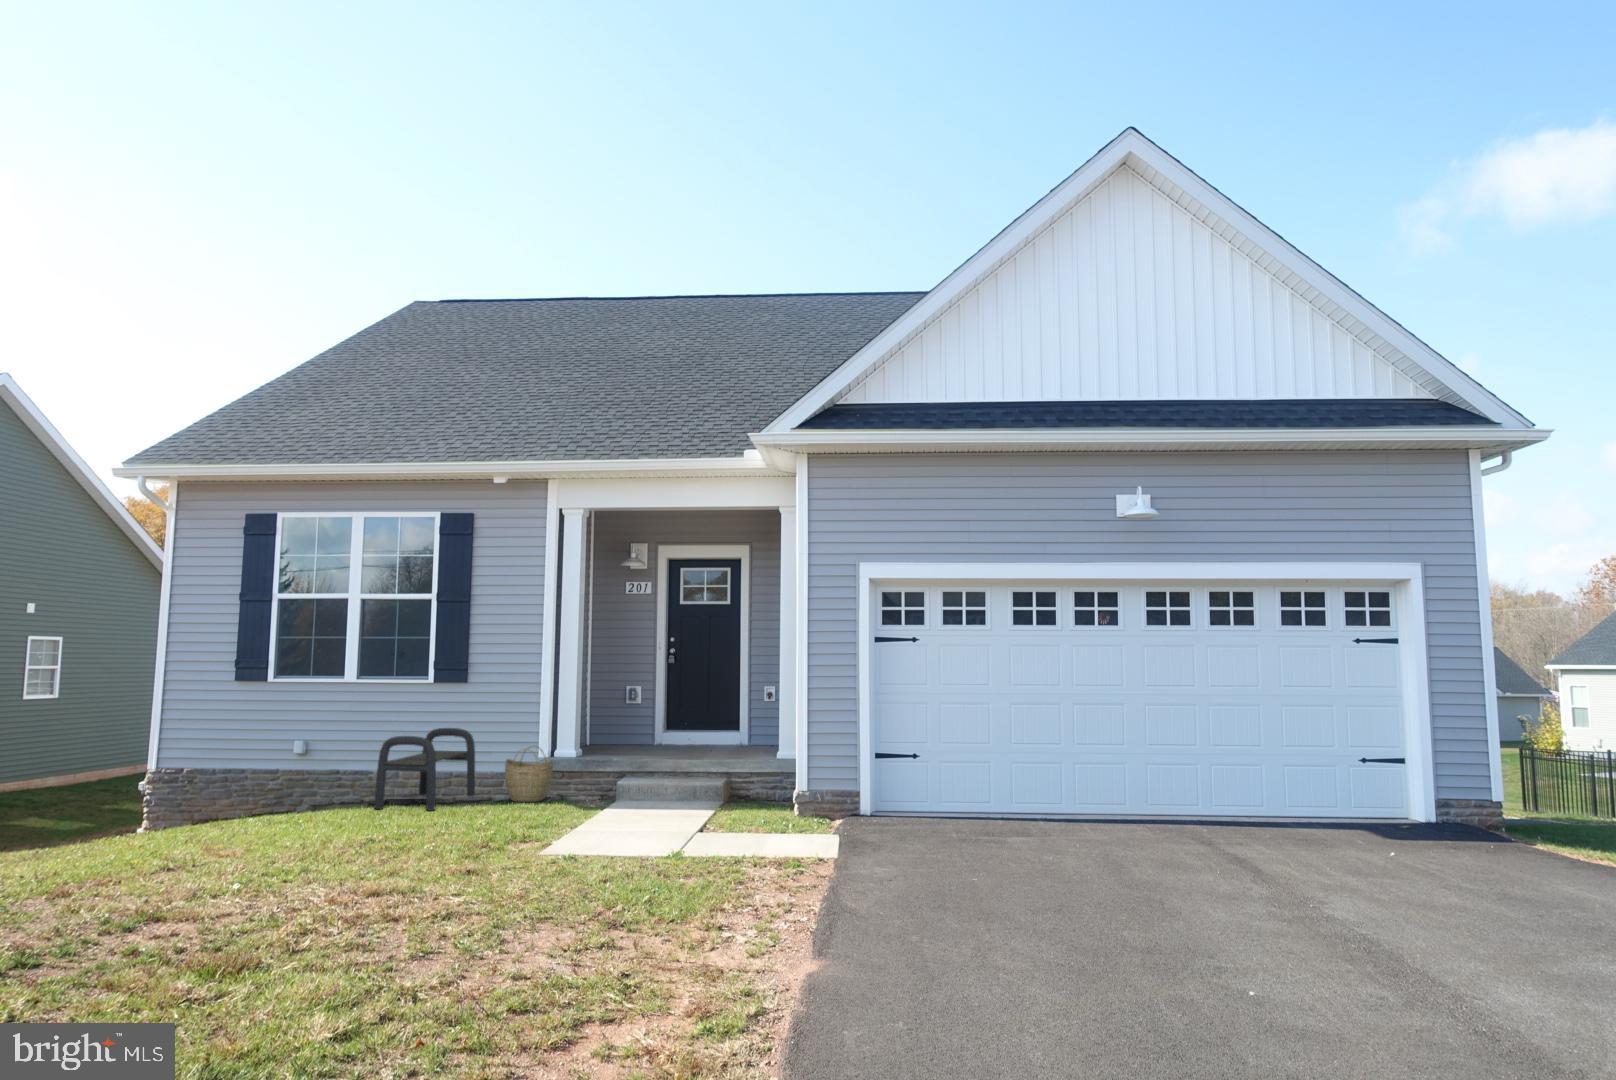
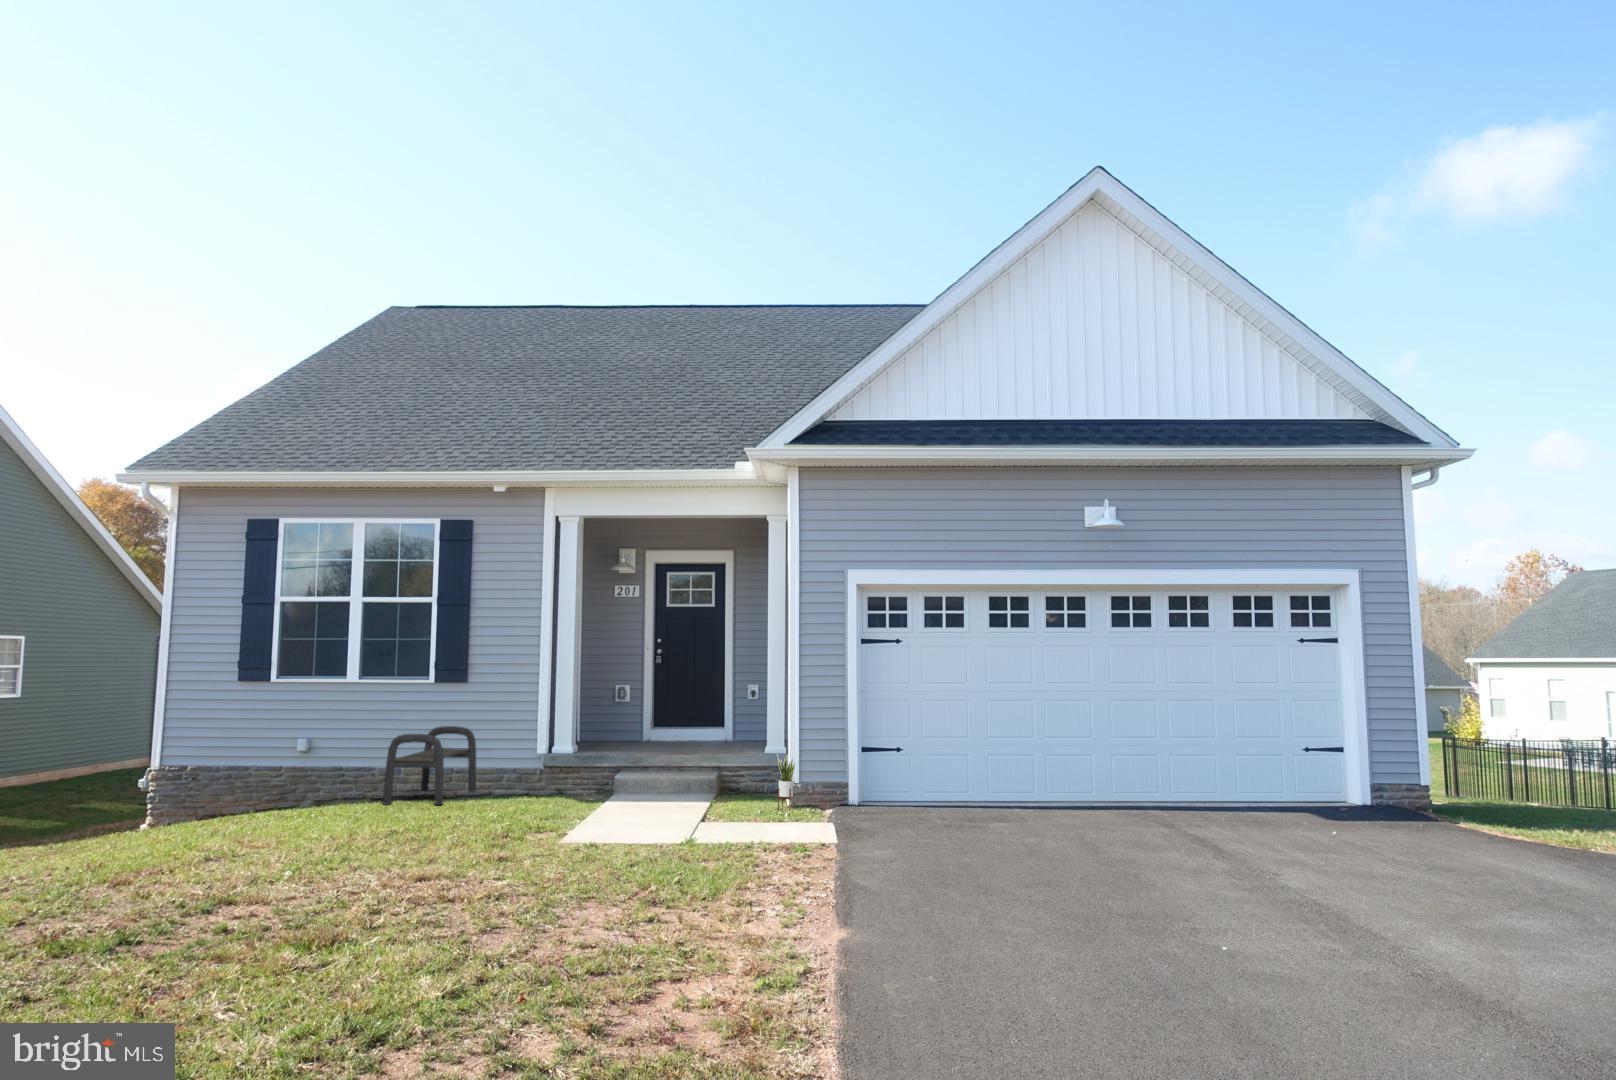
woven basket: present [505,747,553,802] -> none [507,742,553,796]
potted plant: none [782,760,801,821] -> present [777,754,795,810]

